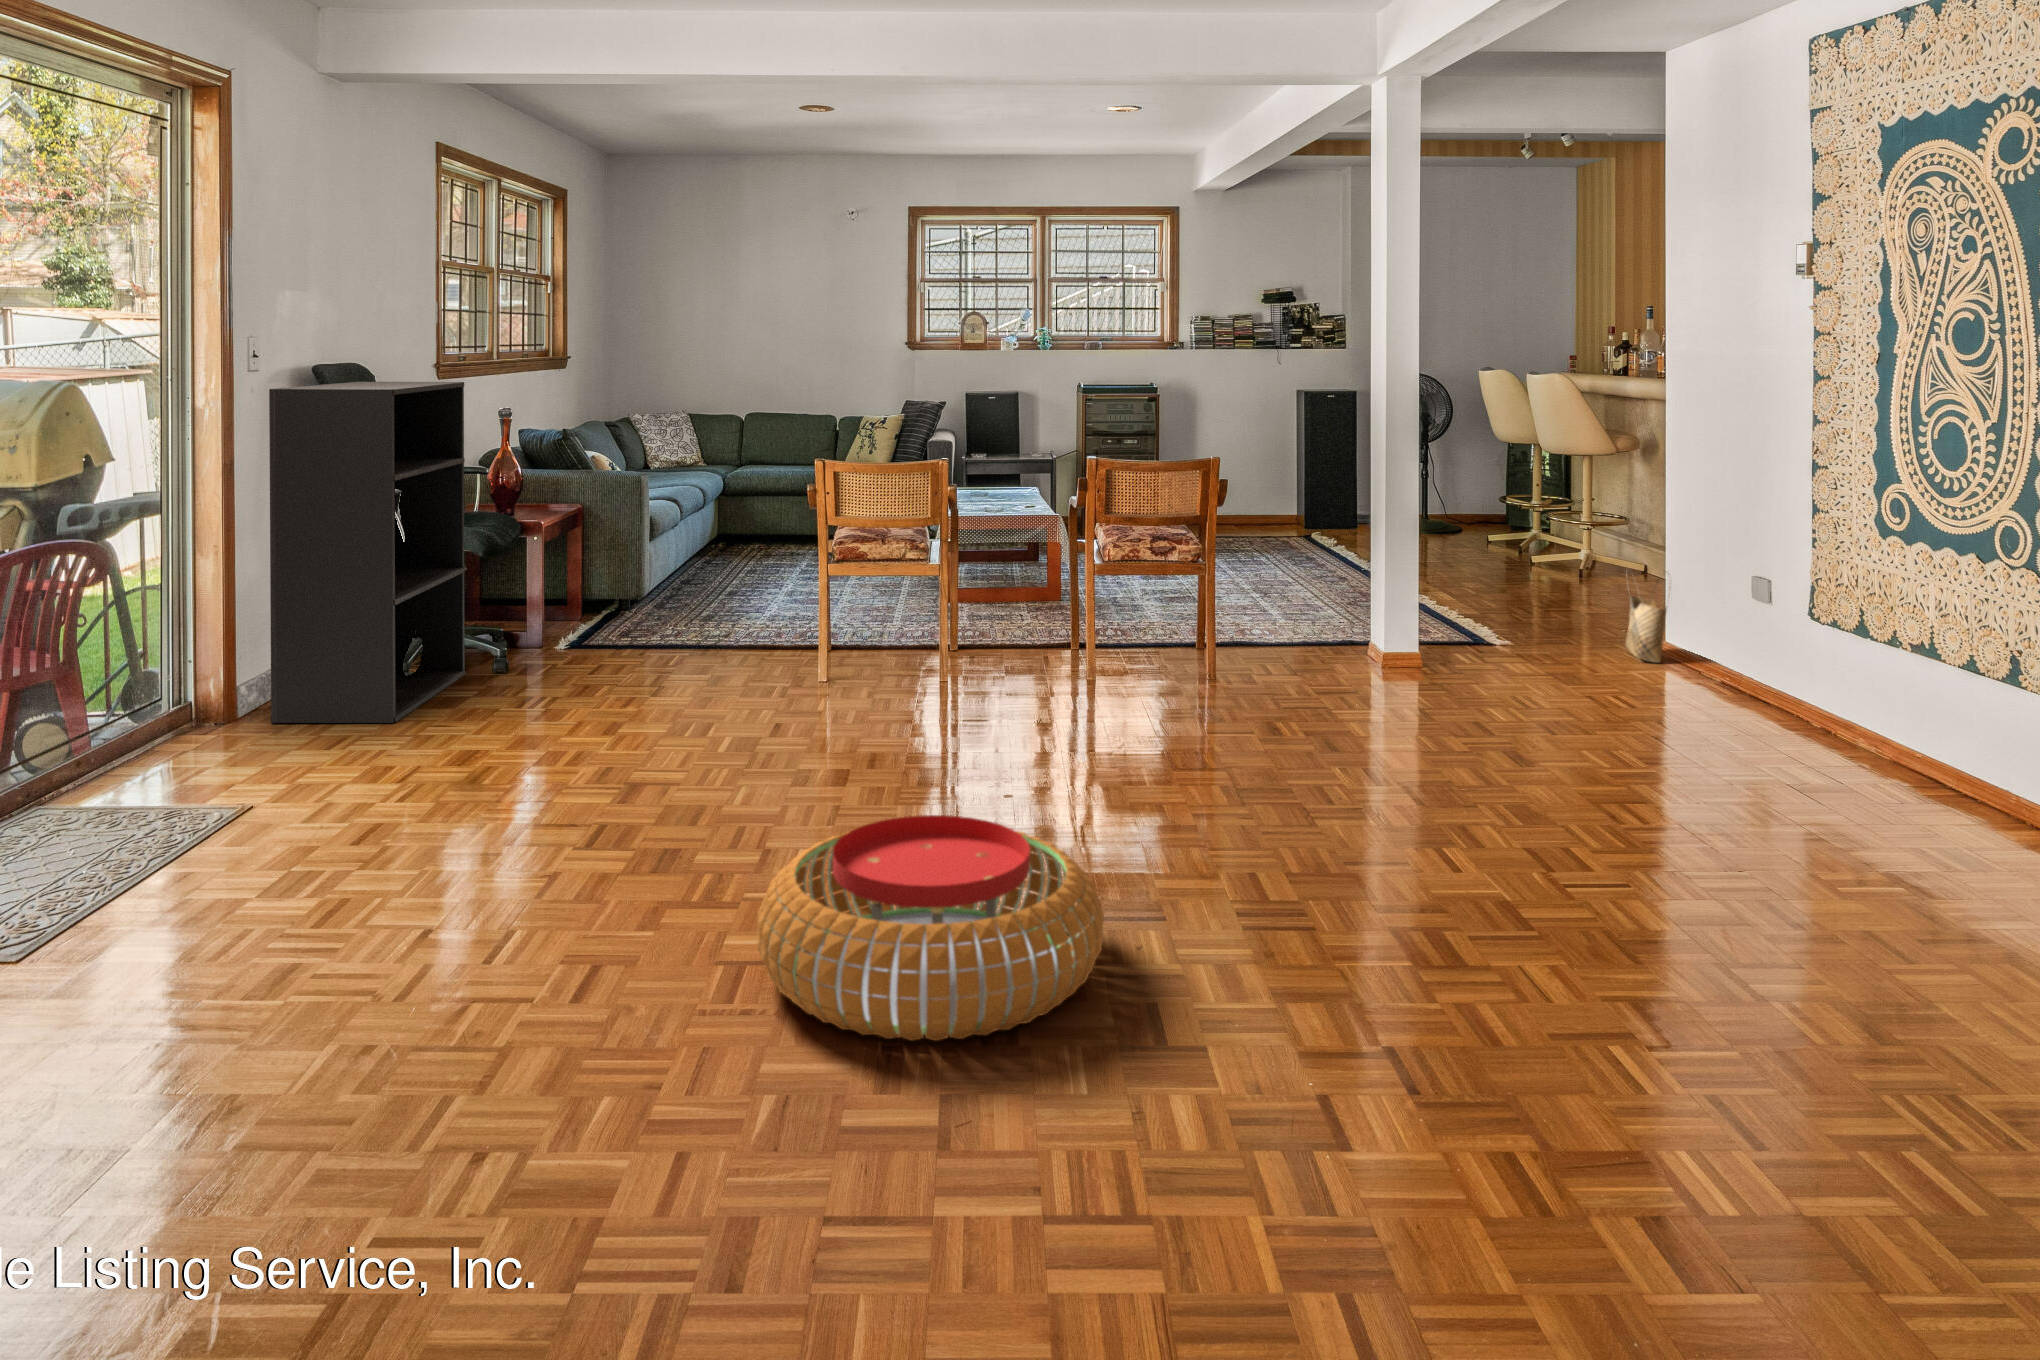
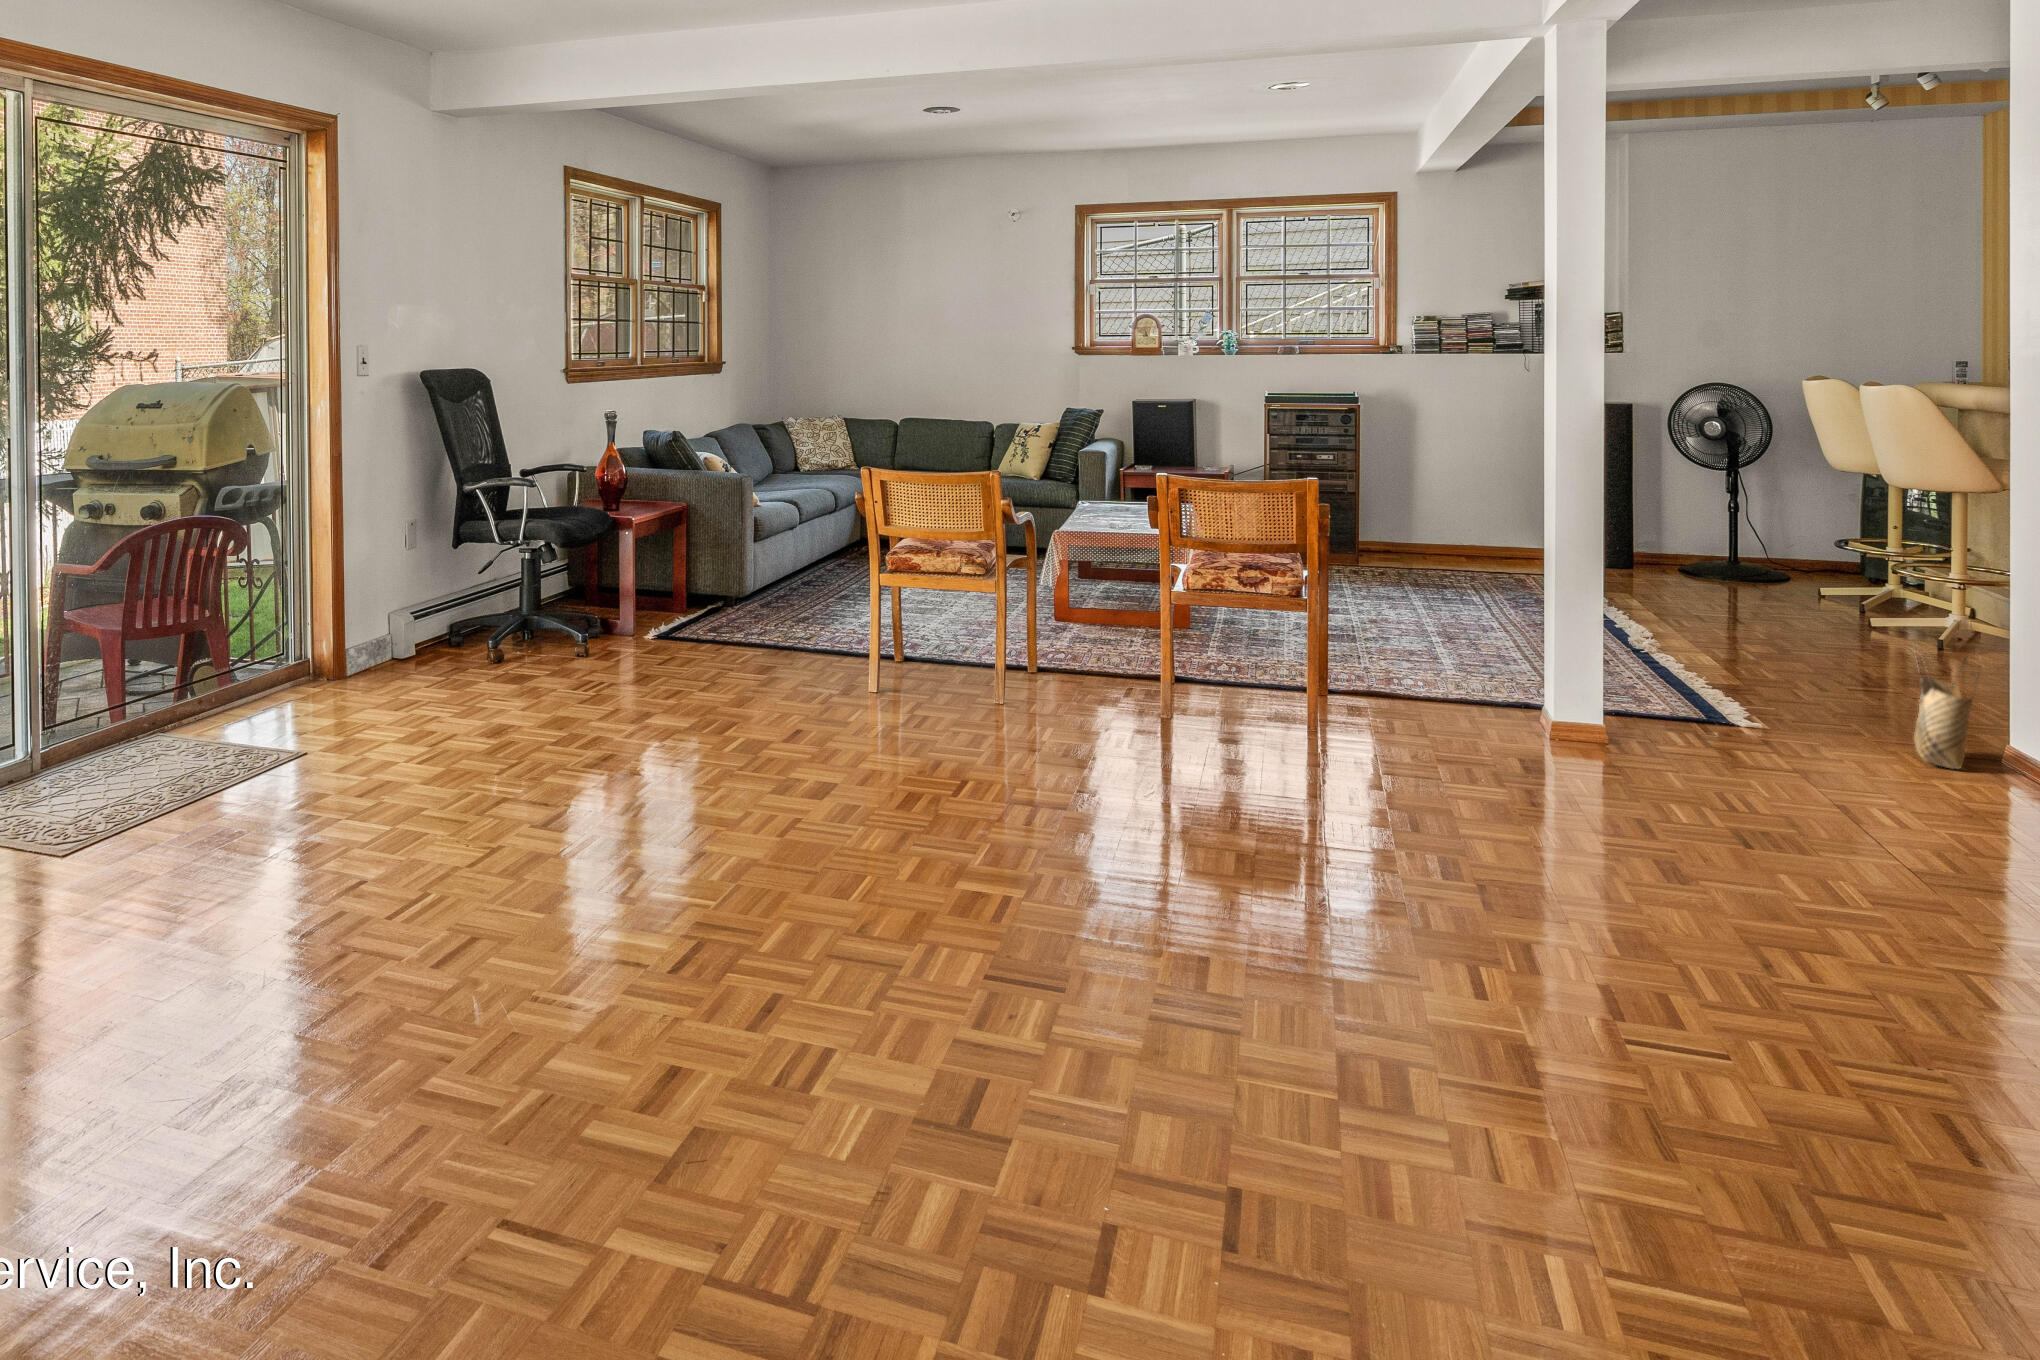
bookshelf: present [269,382,465,723] -> none [364,381,548,695]
pouf: present [757,815,1104,1041] -> none [592,838,957,1076]

